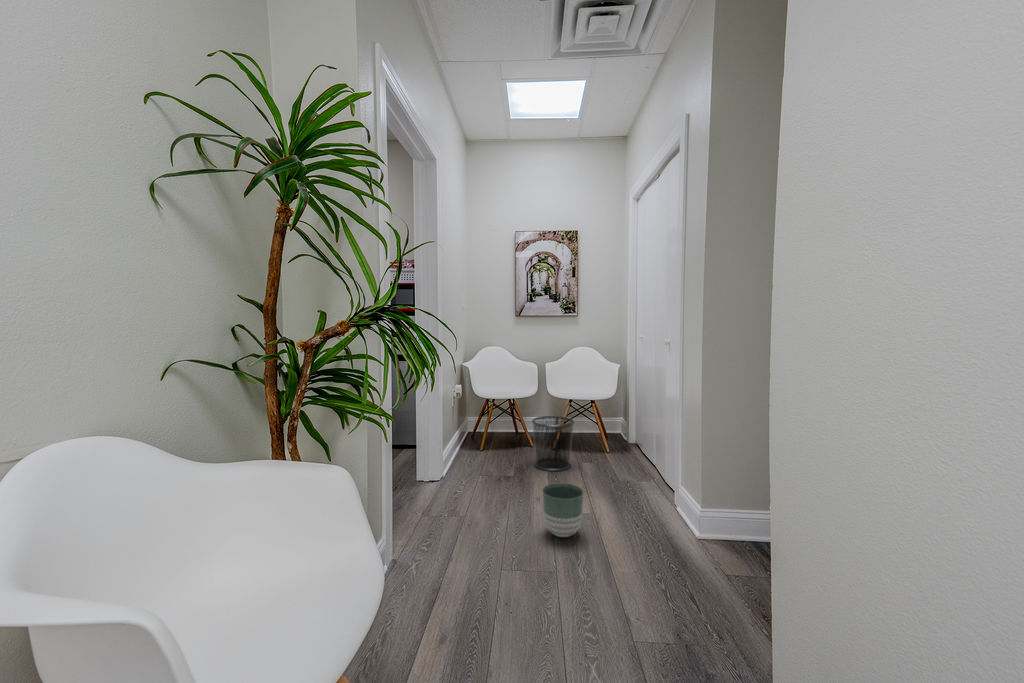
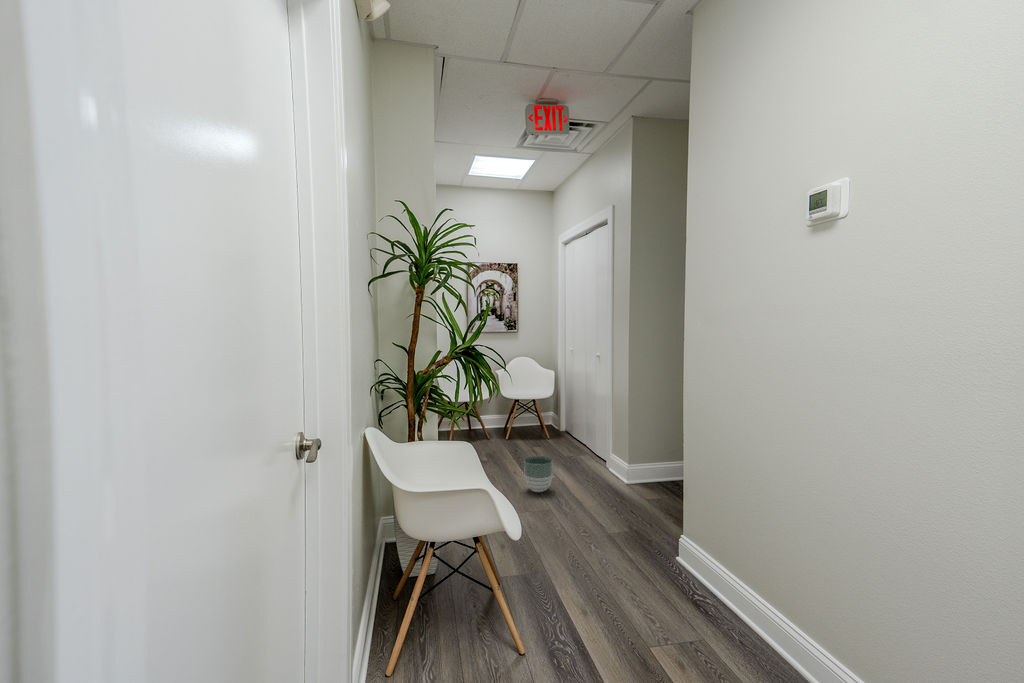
waste bin: present [532,416,574,471] -> none [494,412,527,454]

